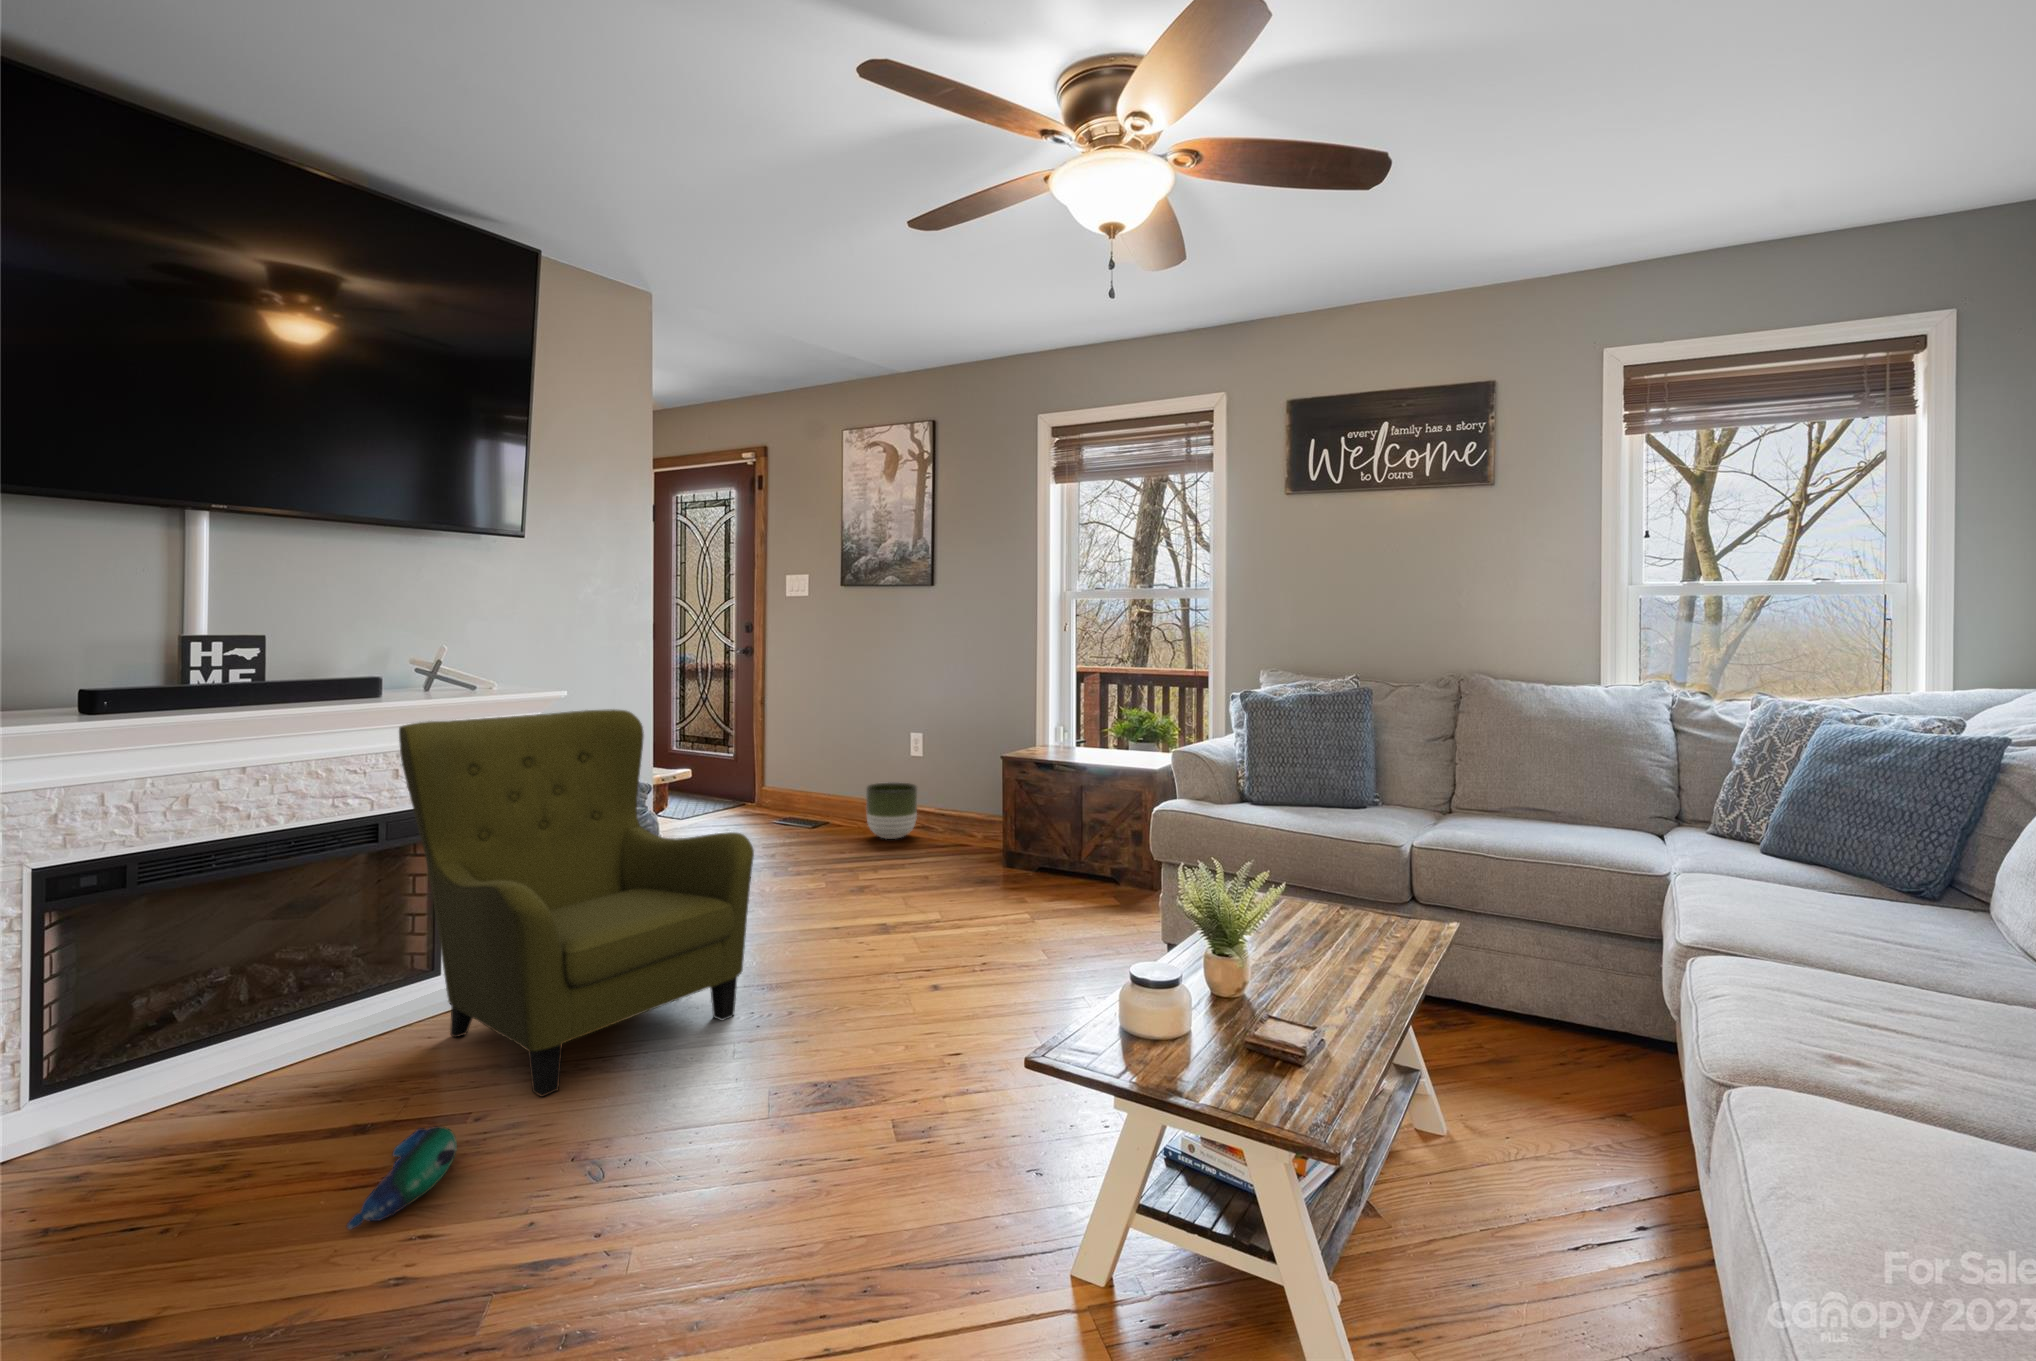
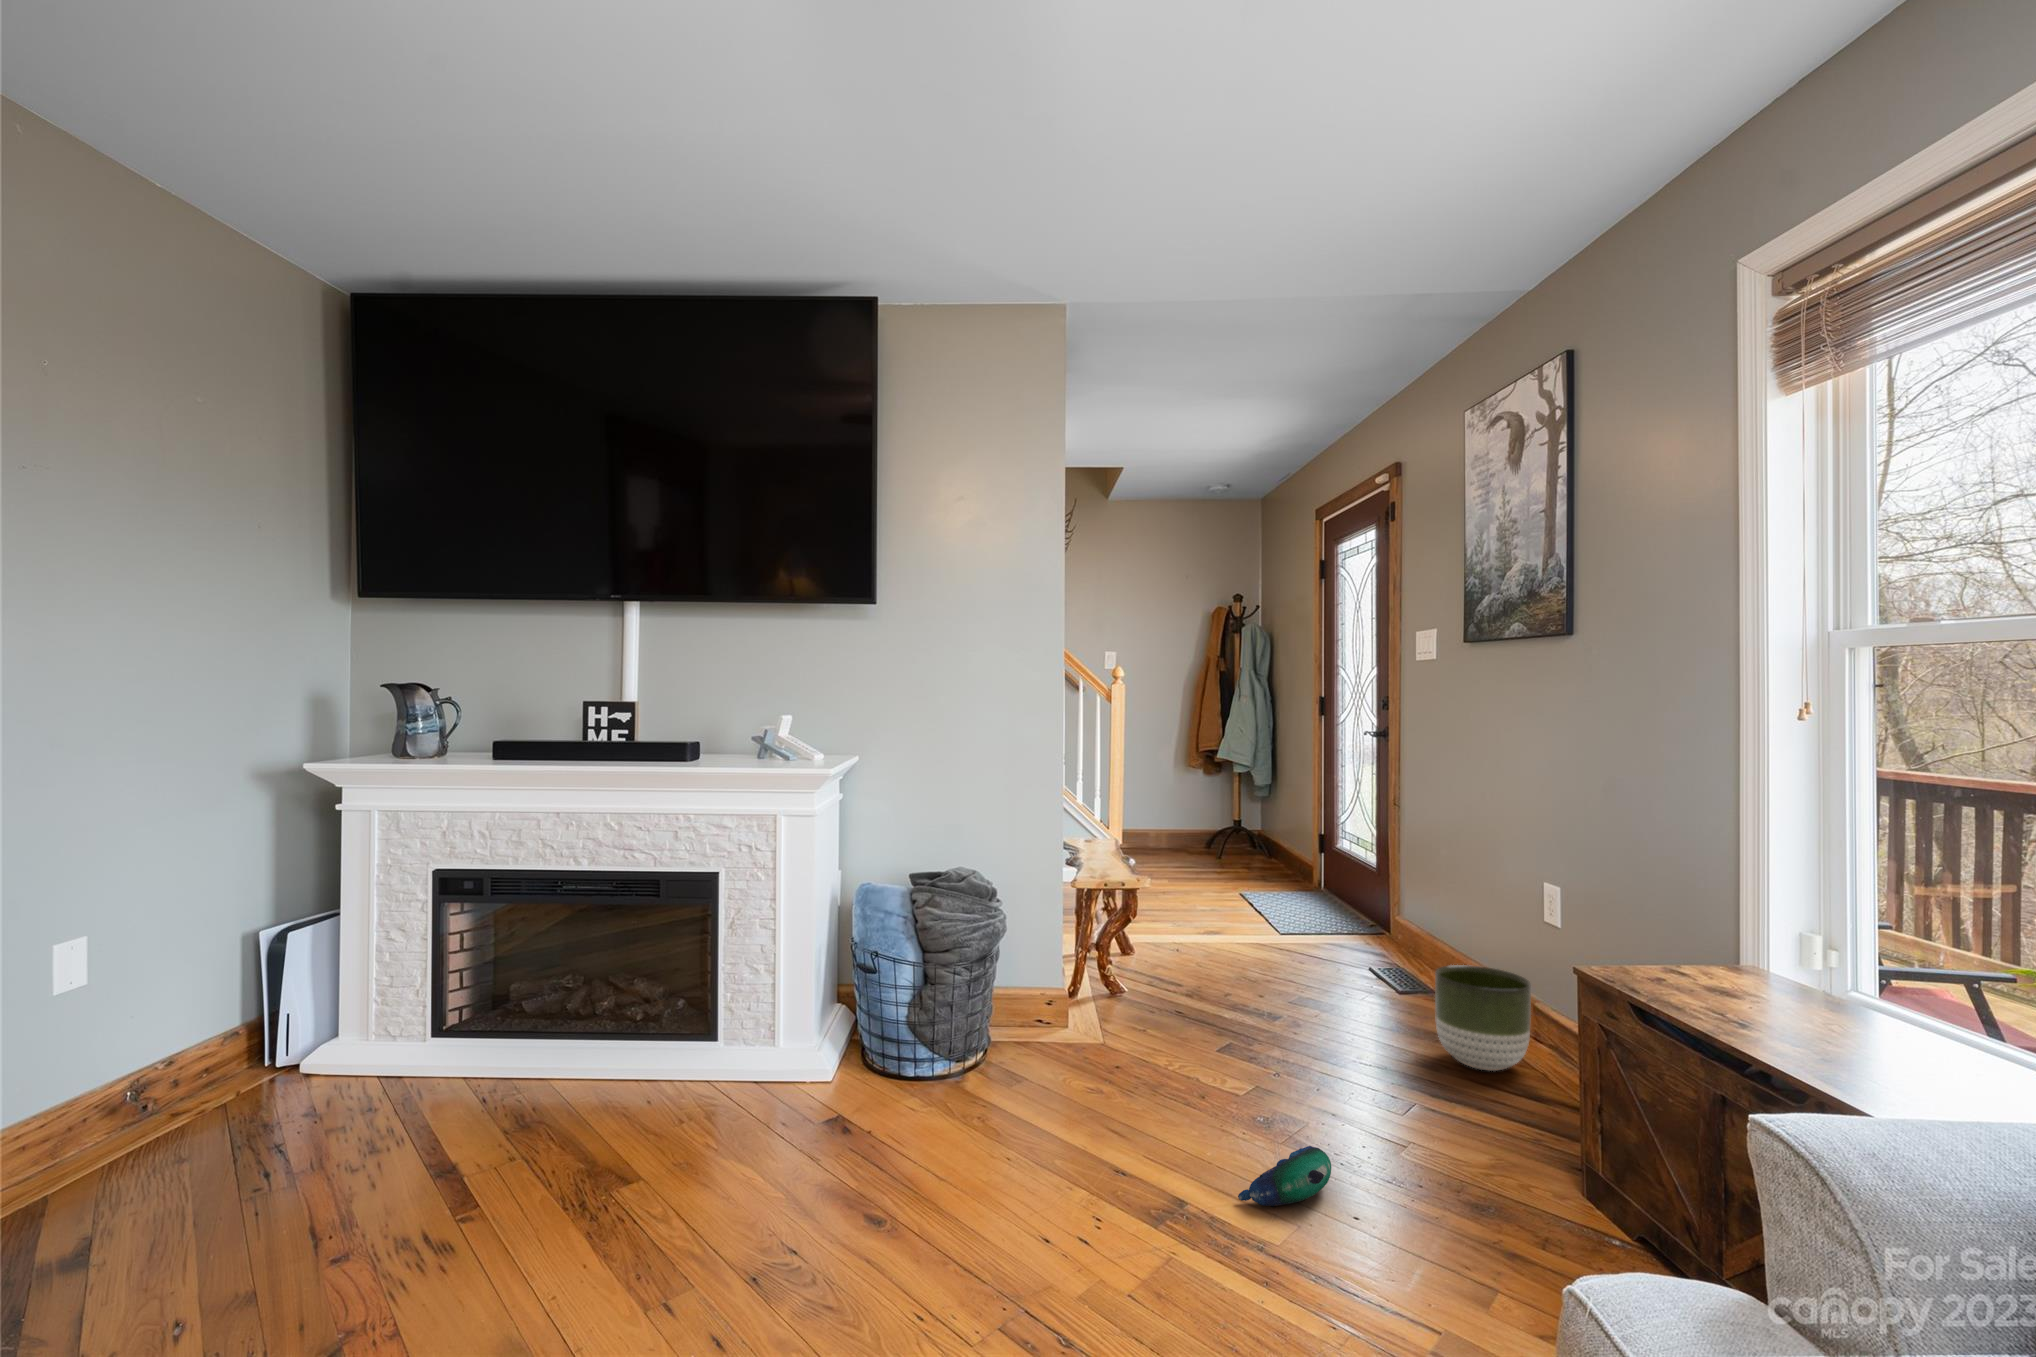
armchair: present [399,709,754,1097] -> none [464,786,854,1239]
plush toy: present [347,1126,457,1230] -> present [1238,1146,1331,1207]

